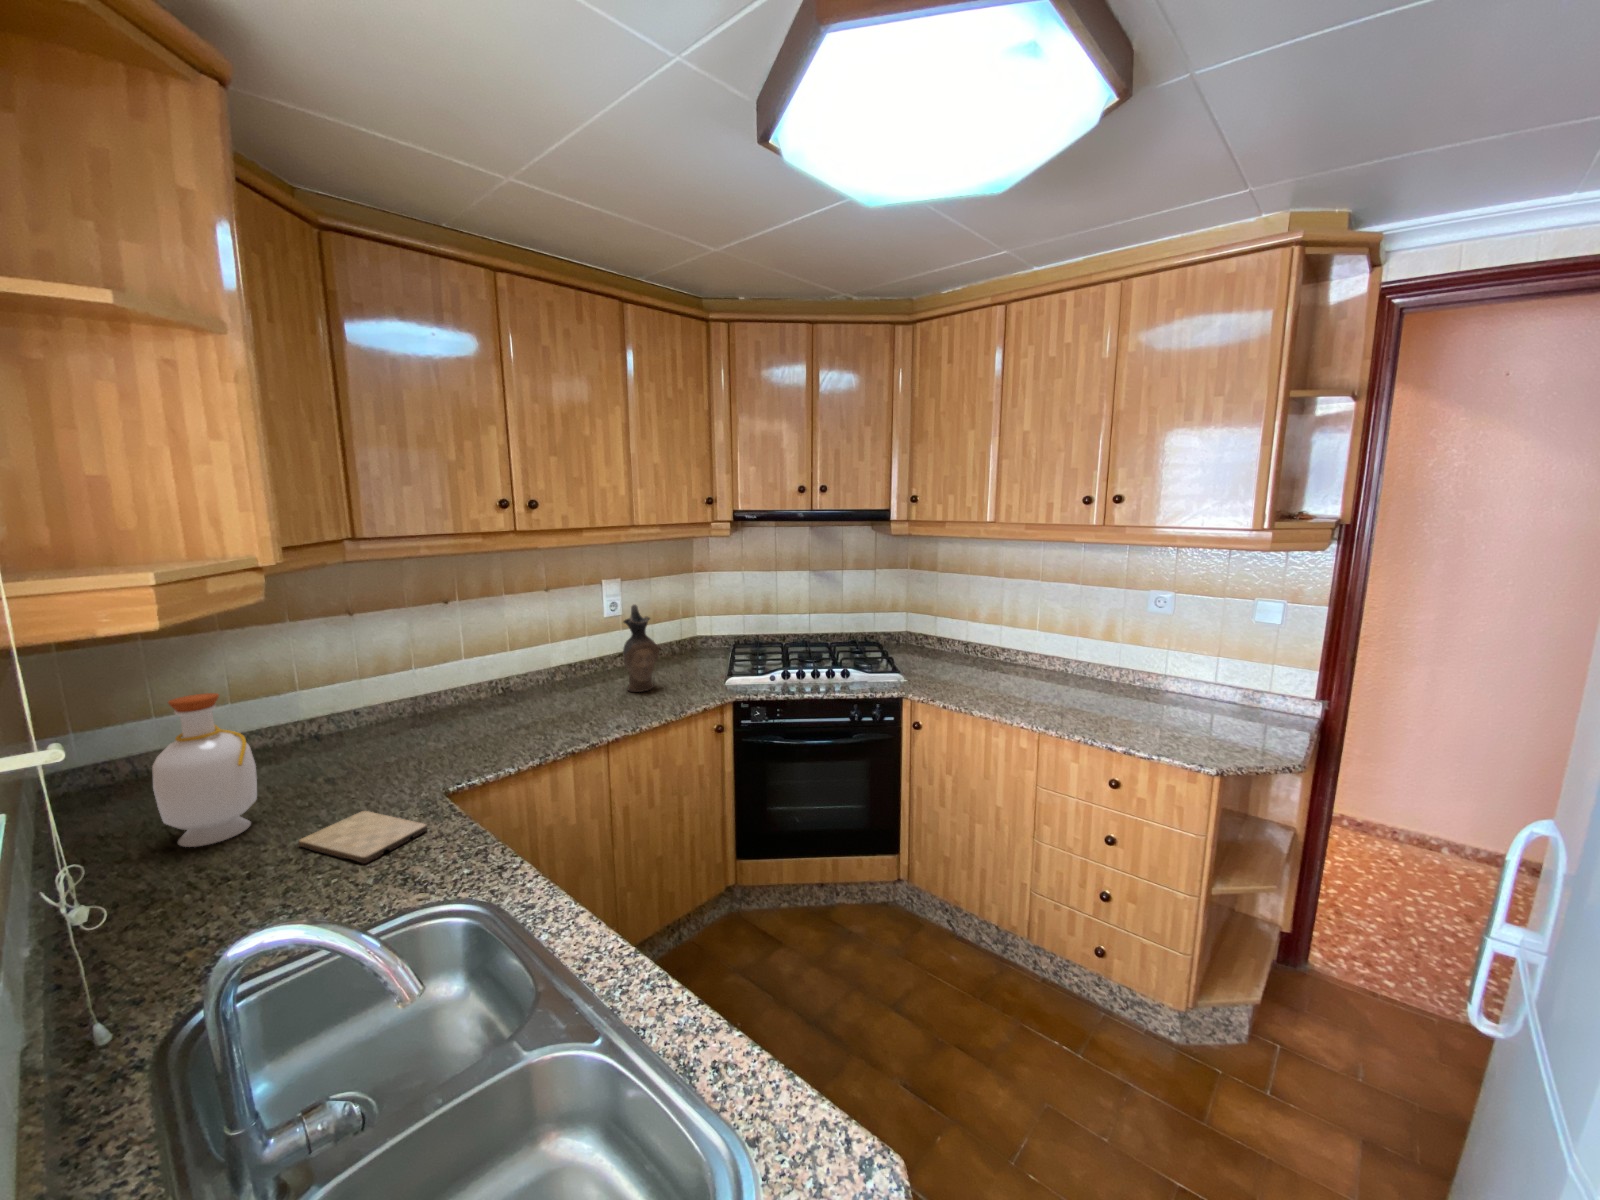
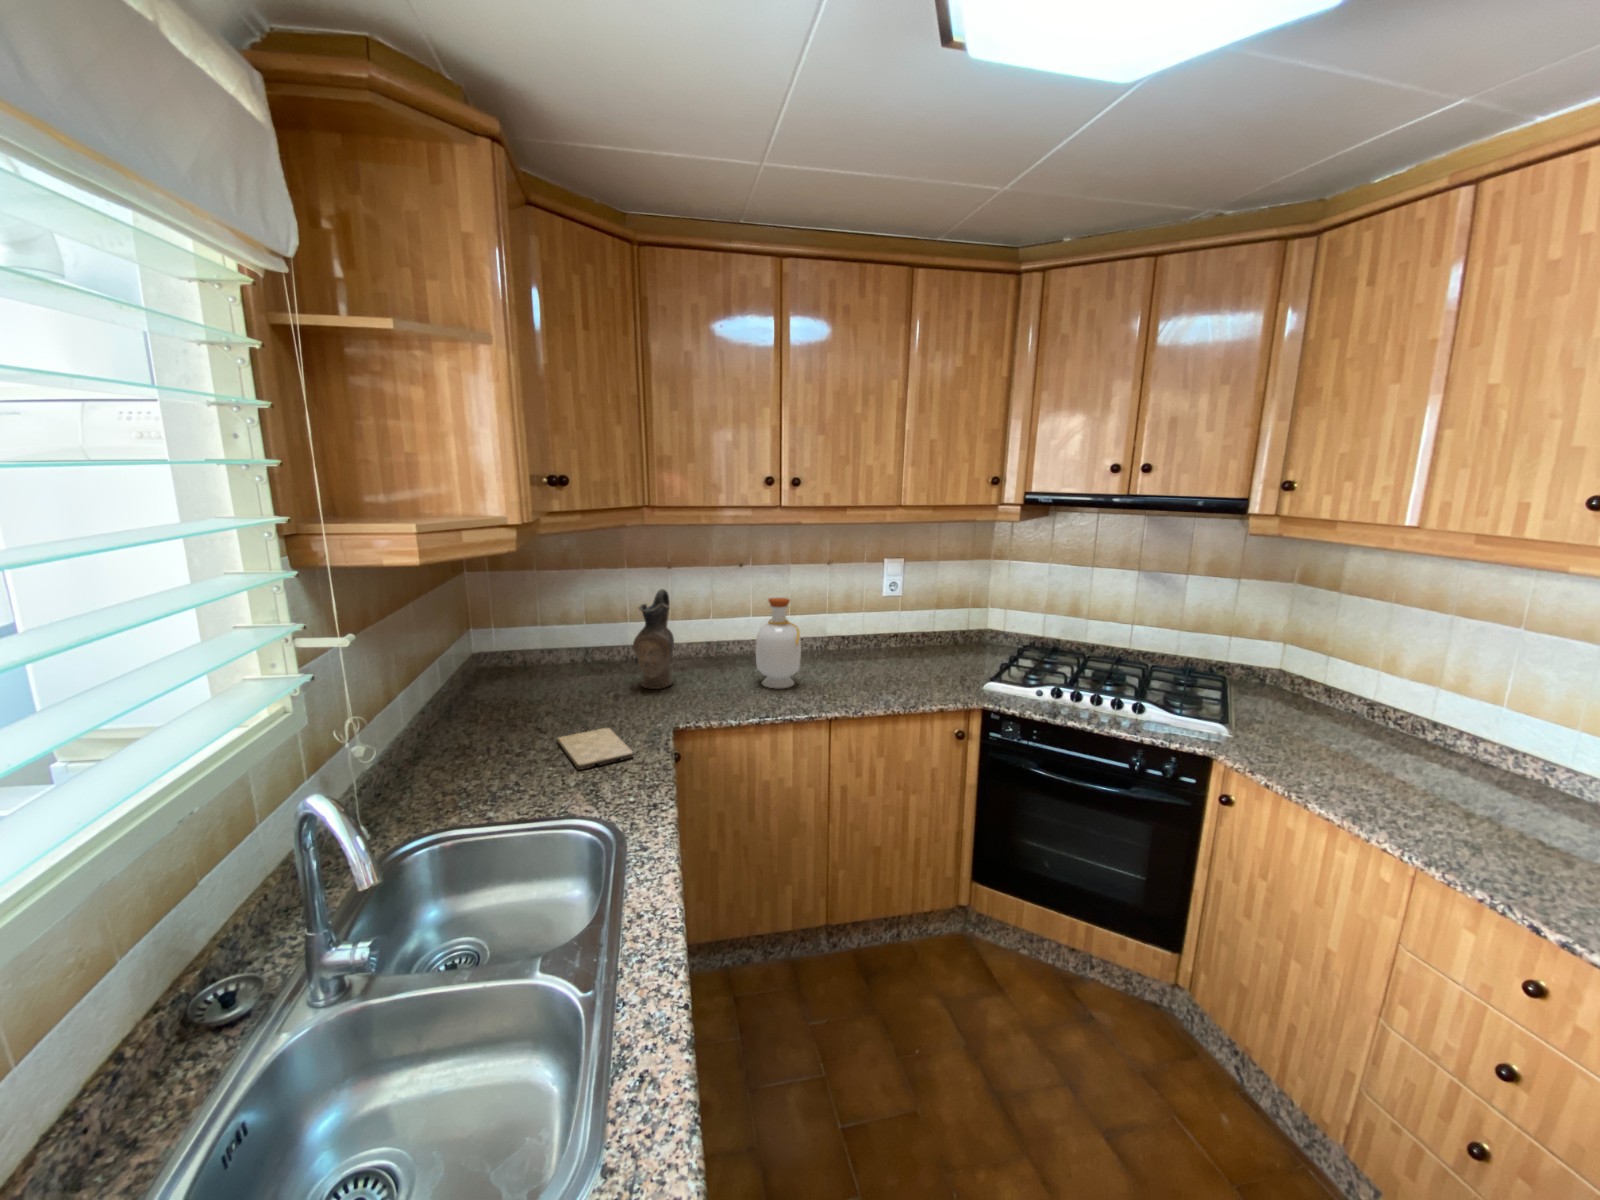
ceramic pitcher: present [623,605,660,692] -> present [633,589,674,689]
bottle: present [152,693,257,847] -> present [755,598,801,688]

